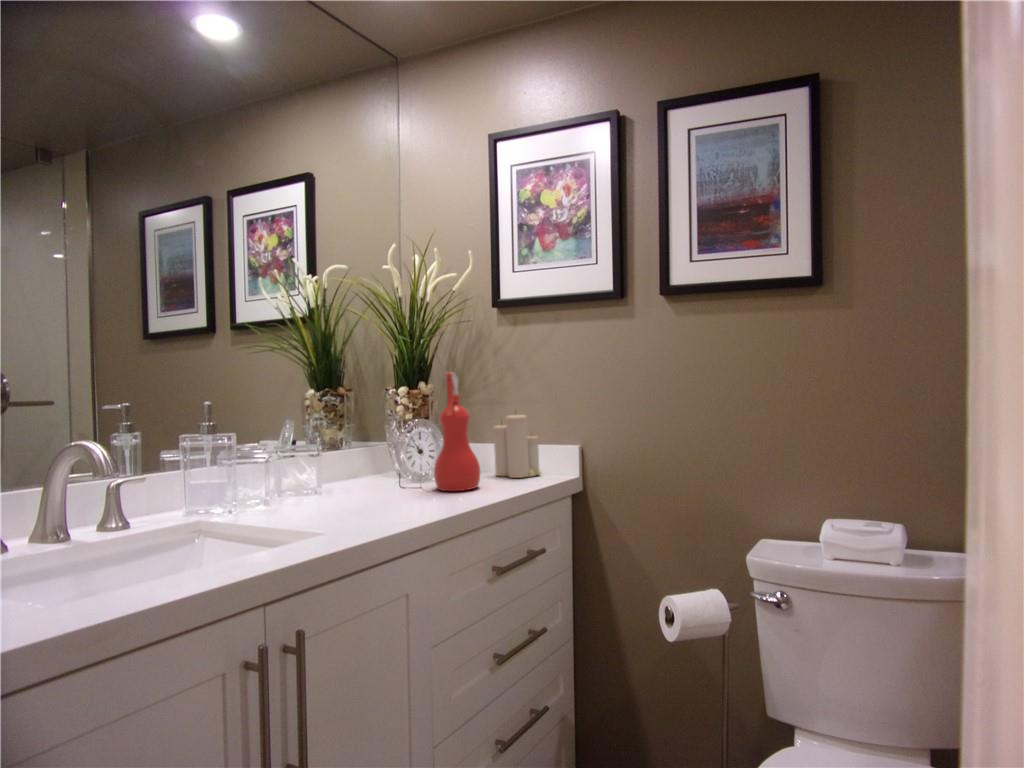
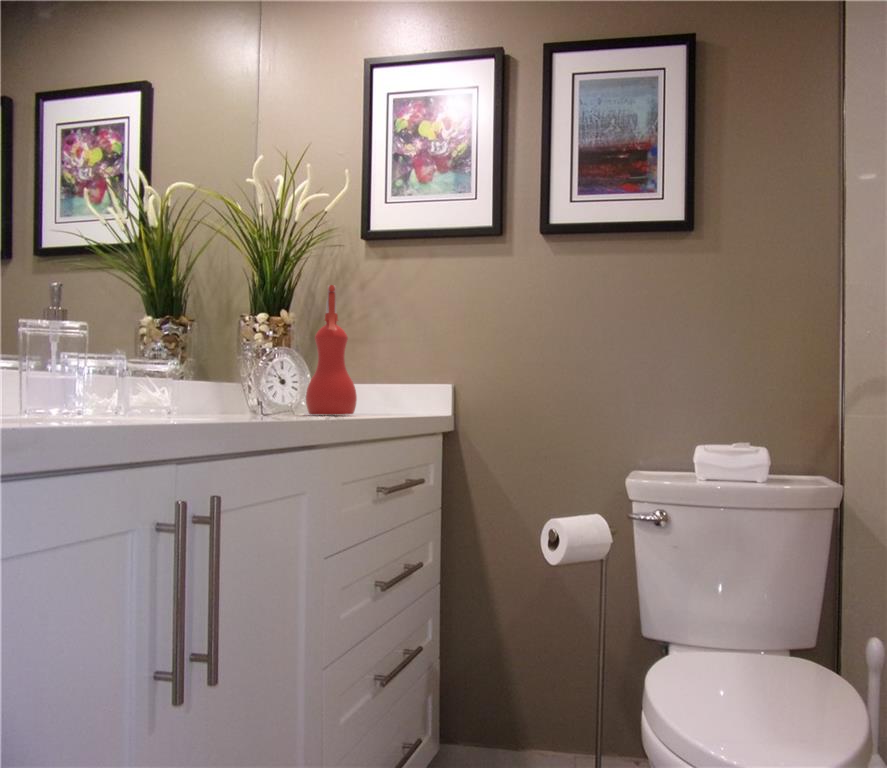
candle: present [493,415,541,478] -> none [361,341,412,414]

